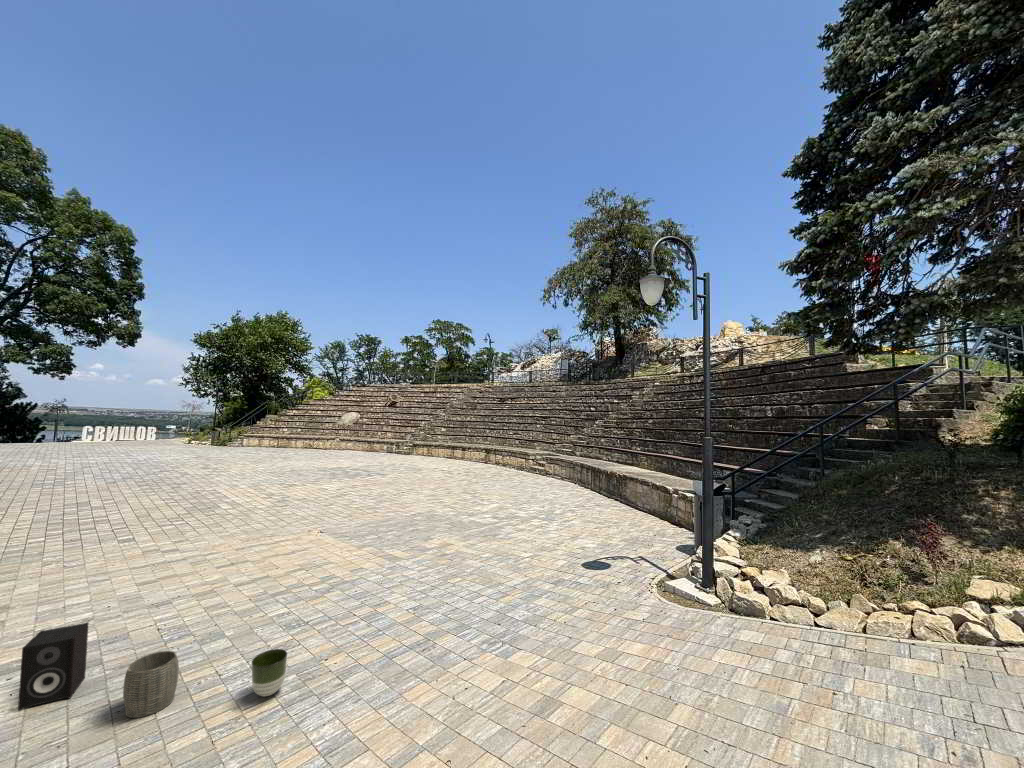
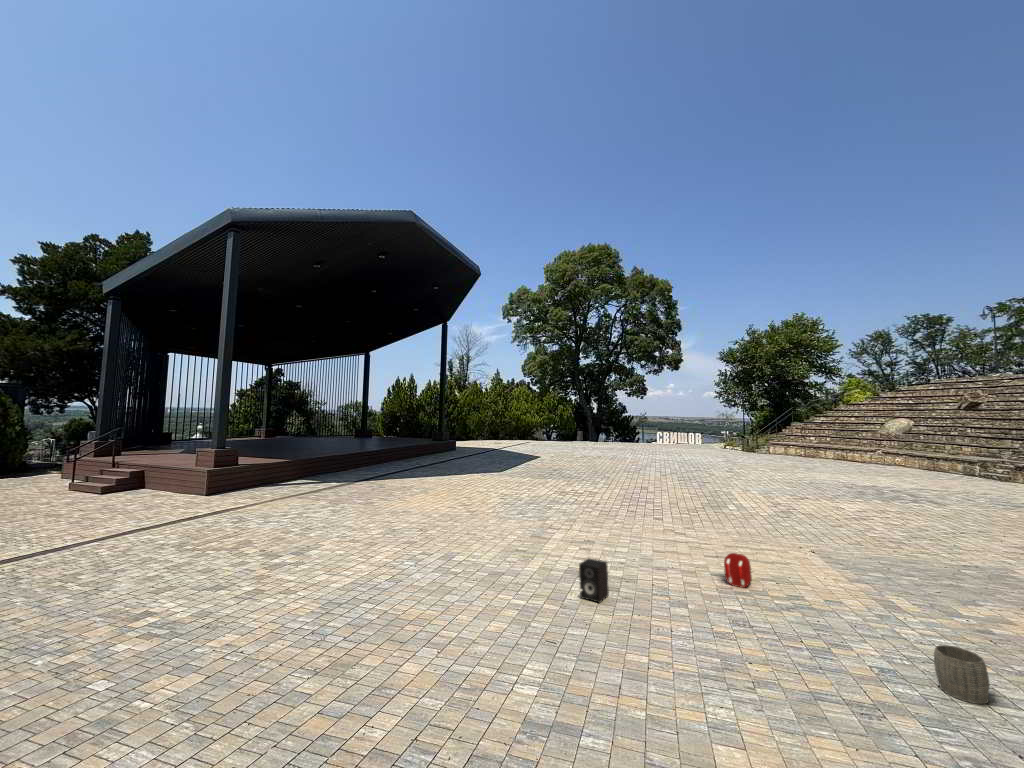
backpack: none [259,550,289,589] -> present [724,553,752,588]
planter: present [252,649,287,696] -> none [680,626,707,663]
woven basket: present [123,651,179,718] -> present [934,645,990,704]

